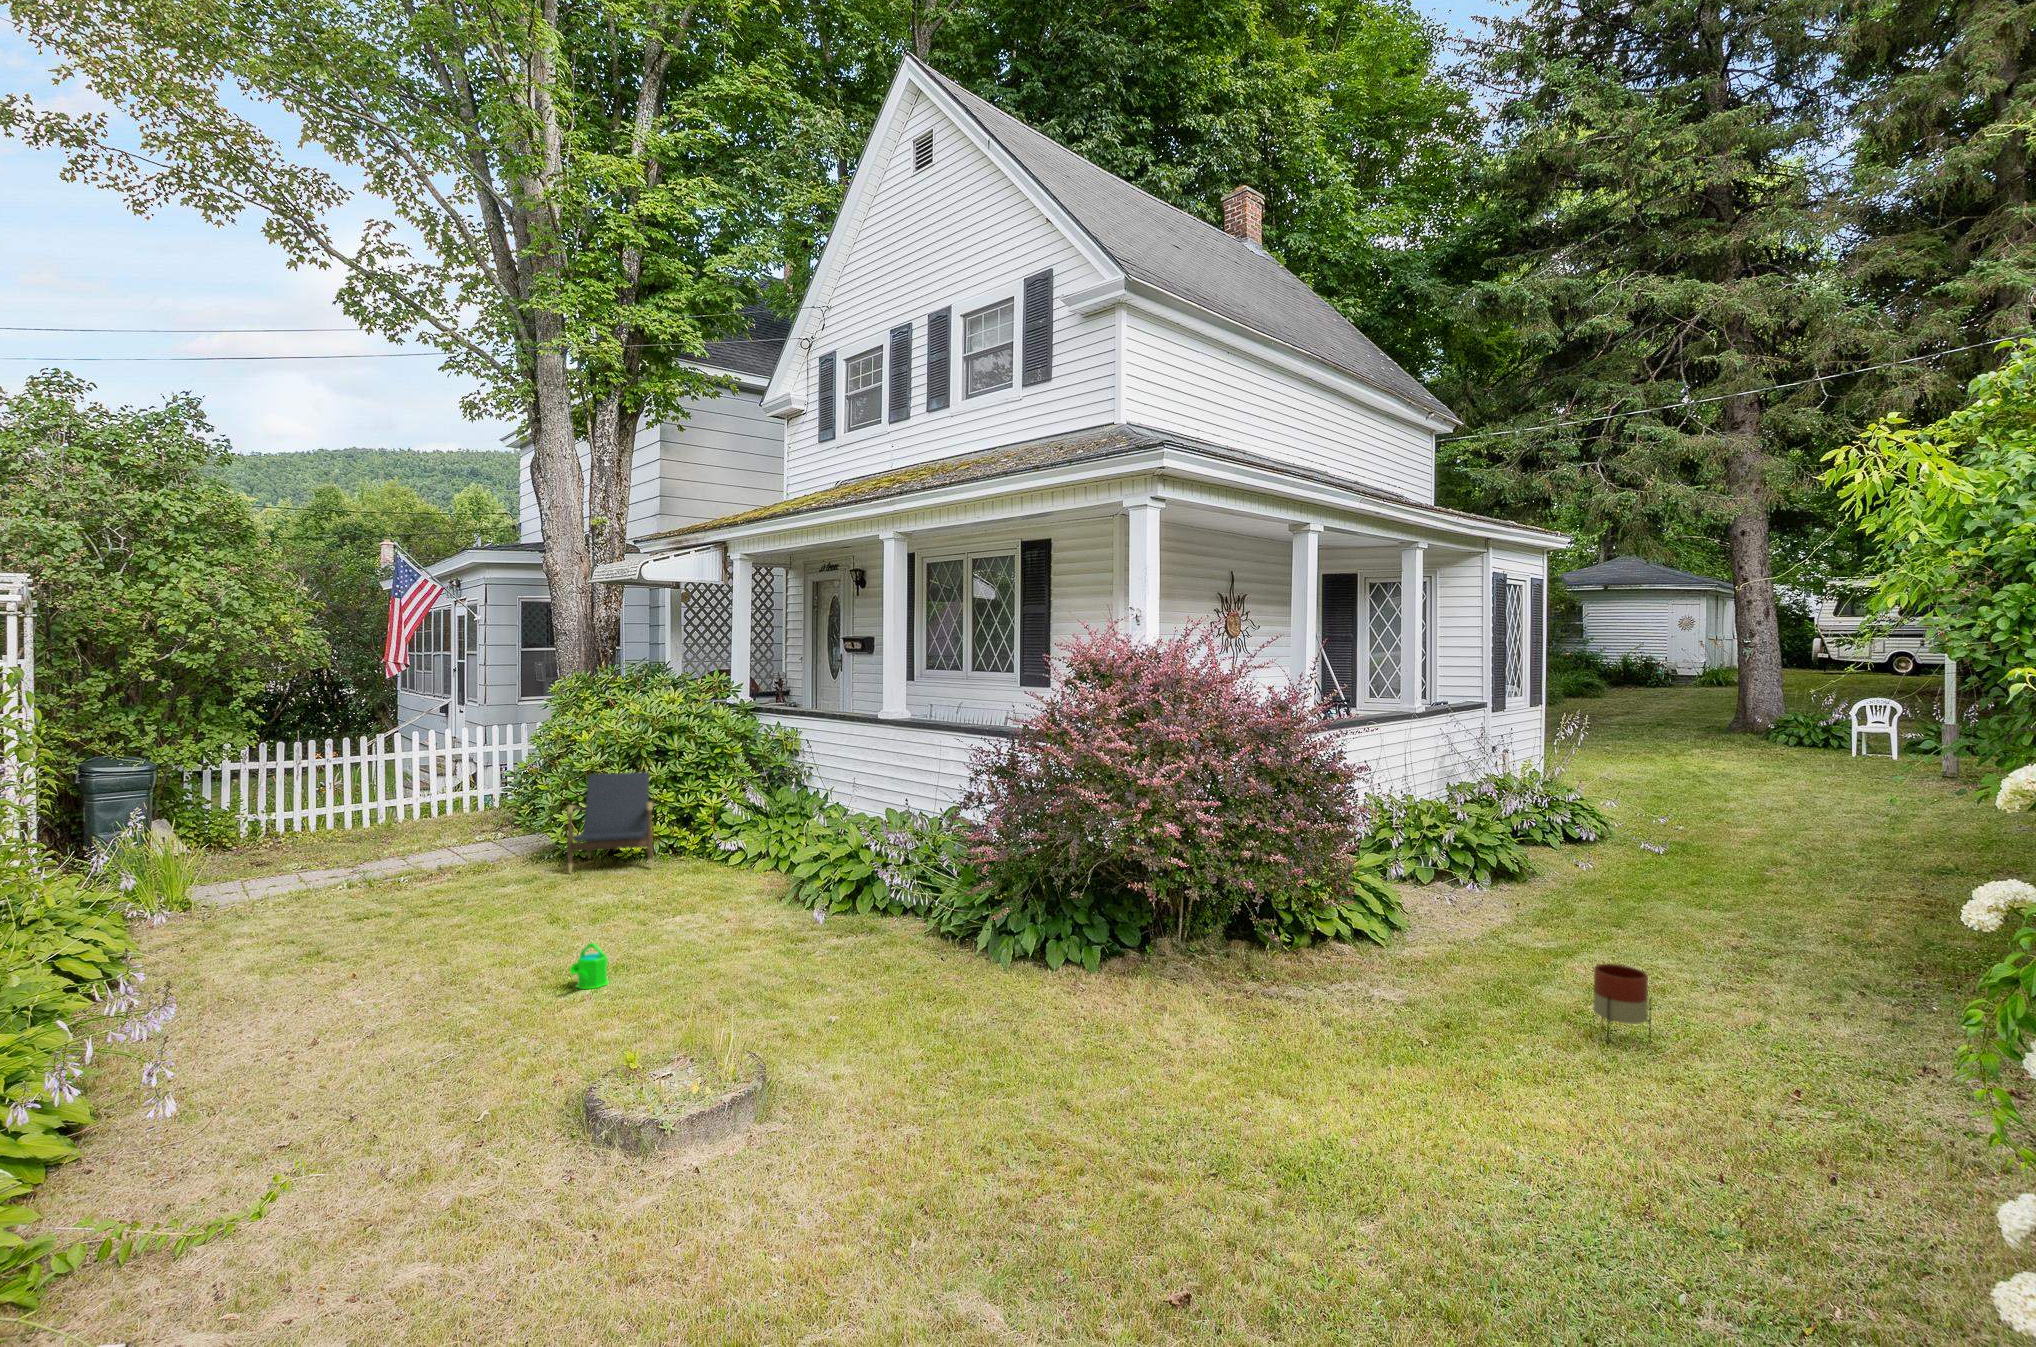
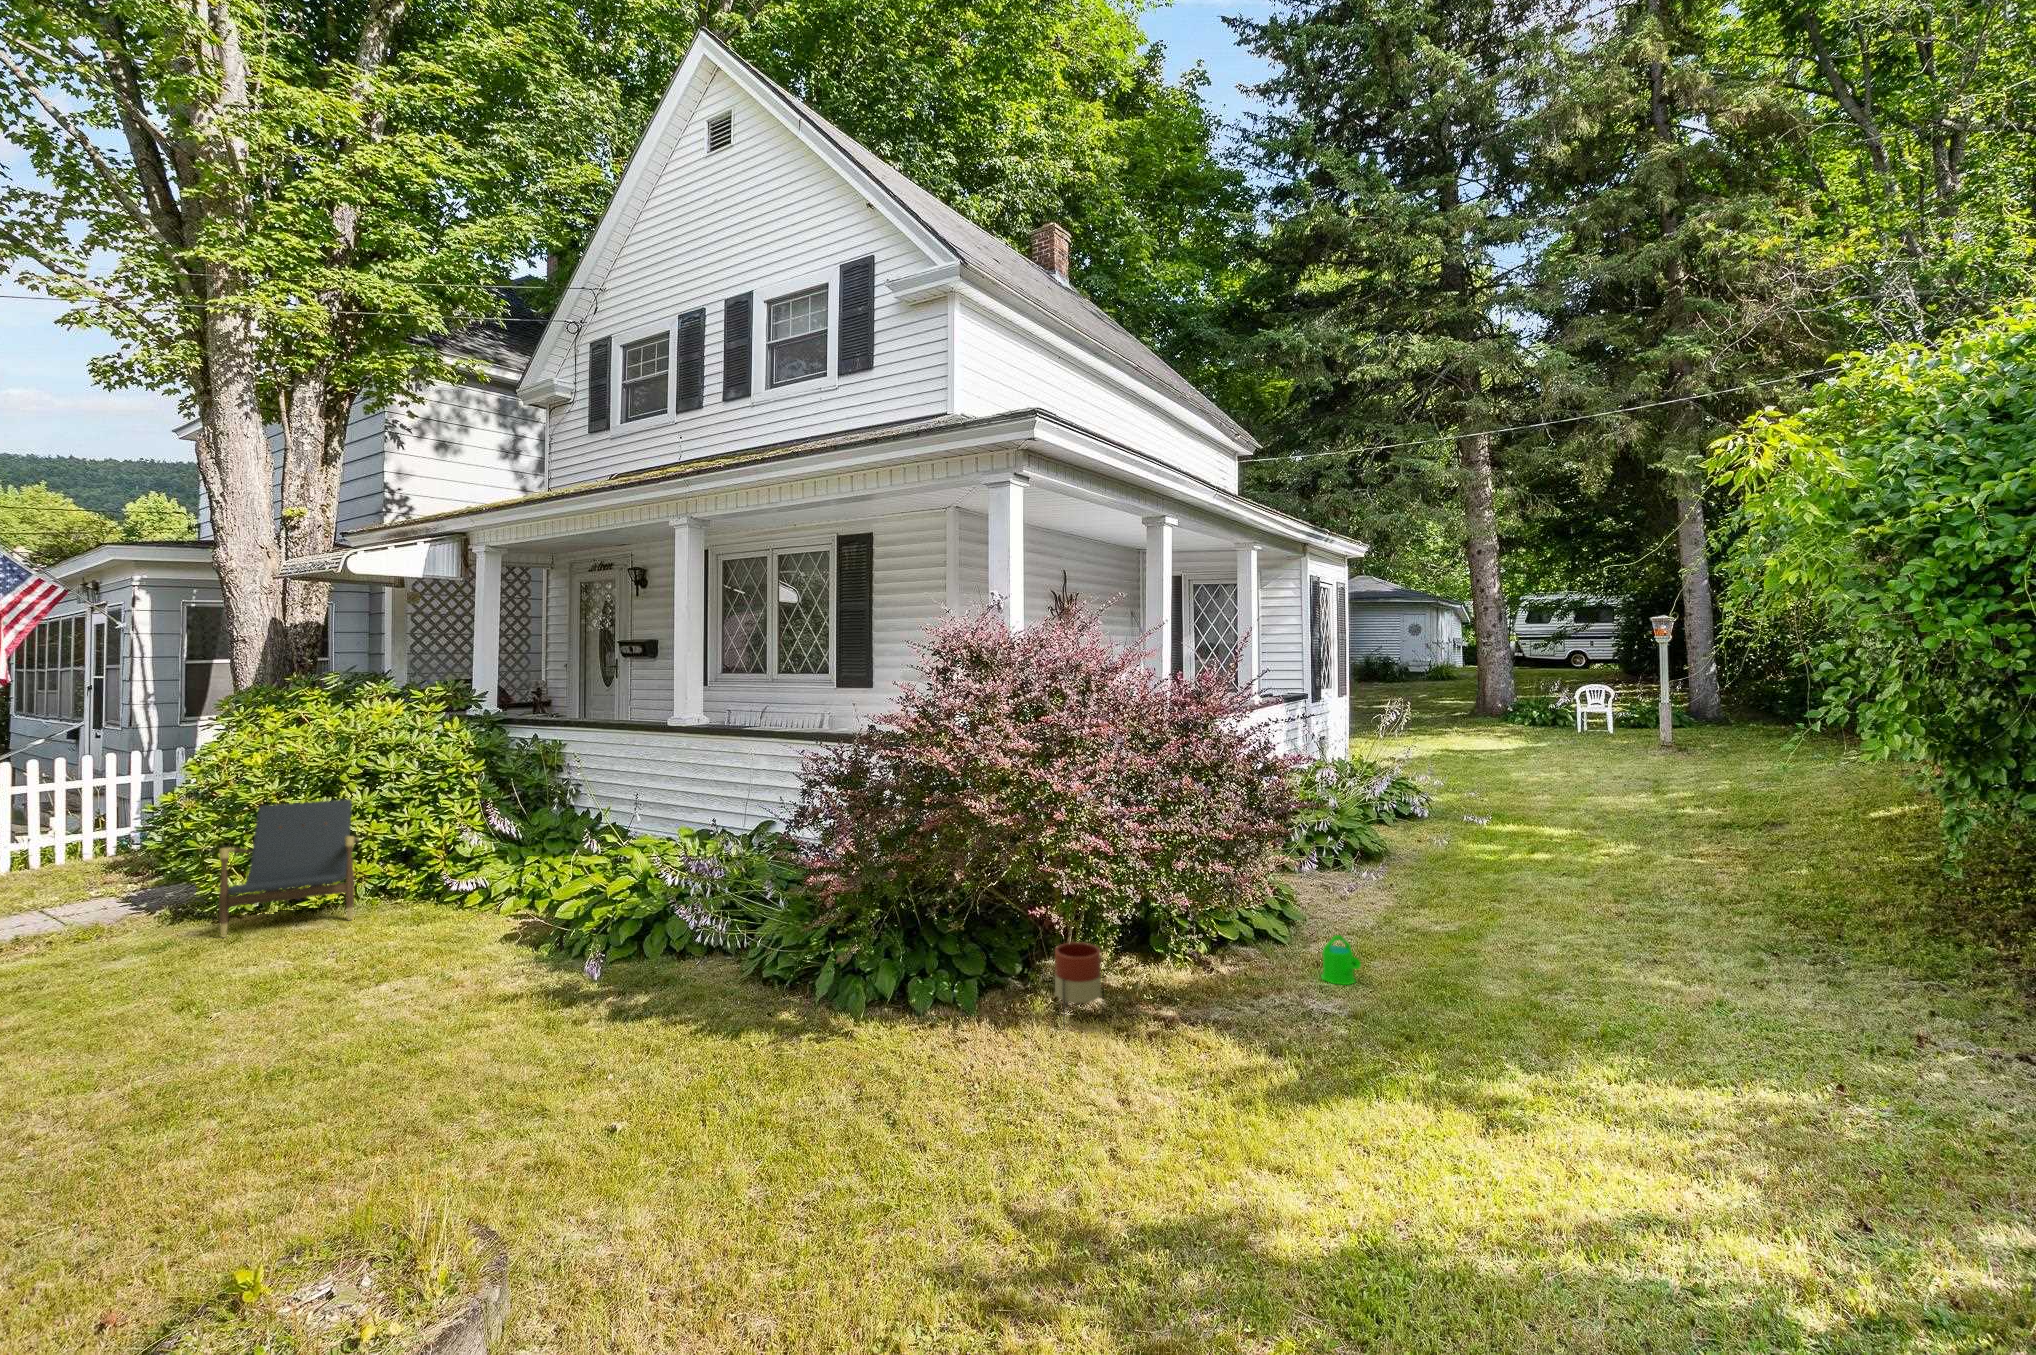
watering can: present [570,943,609,989] -> present [1321,935,1361,985]
planter: present [1593,964,1651,1045] -> present [1055,942,1104,1027]

